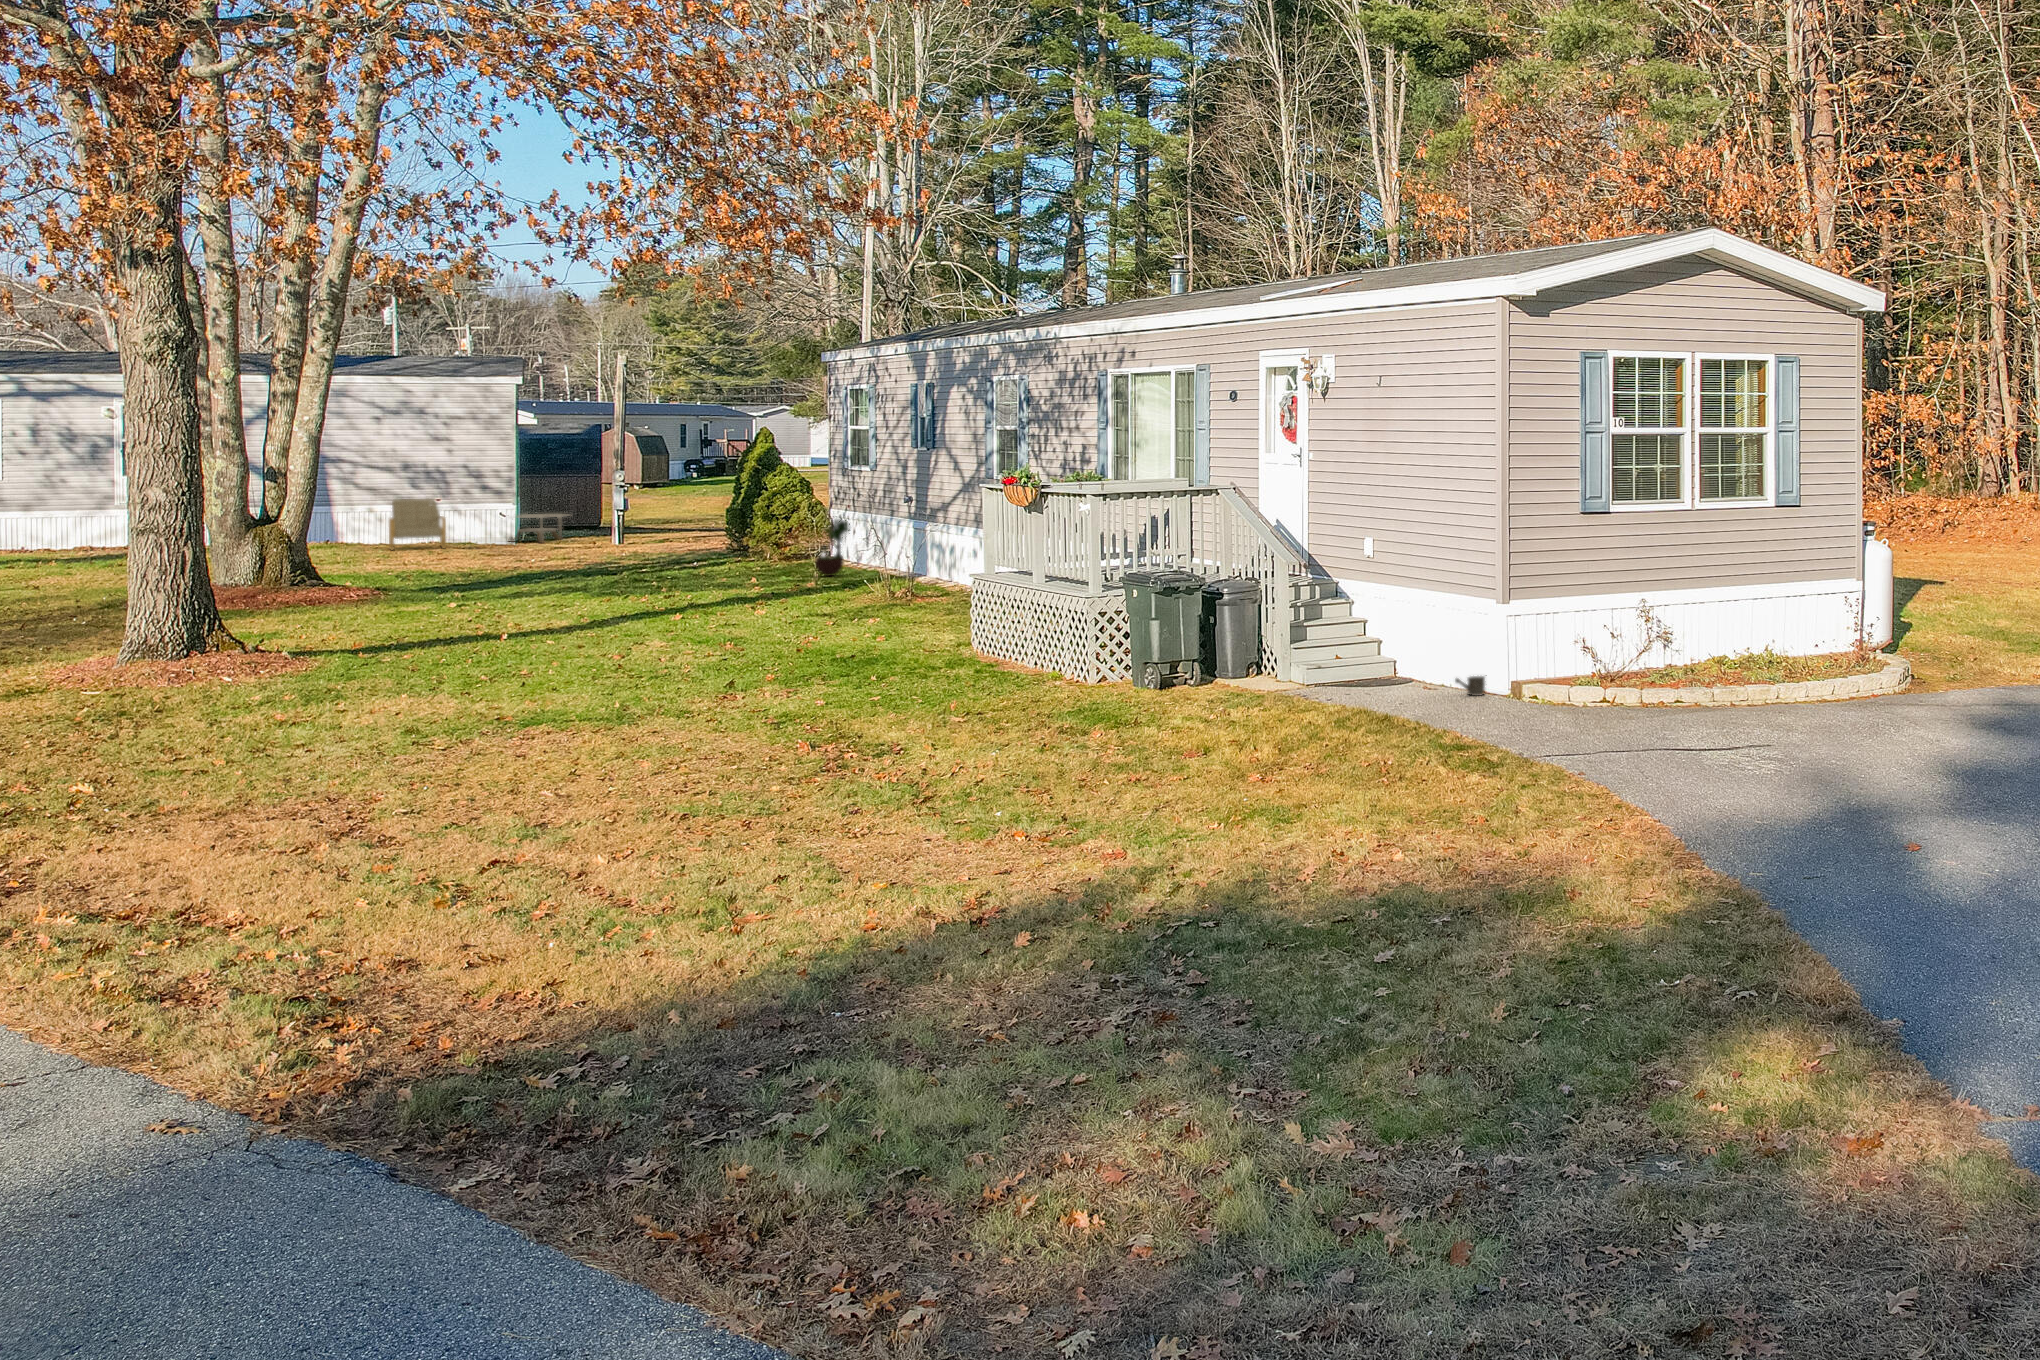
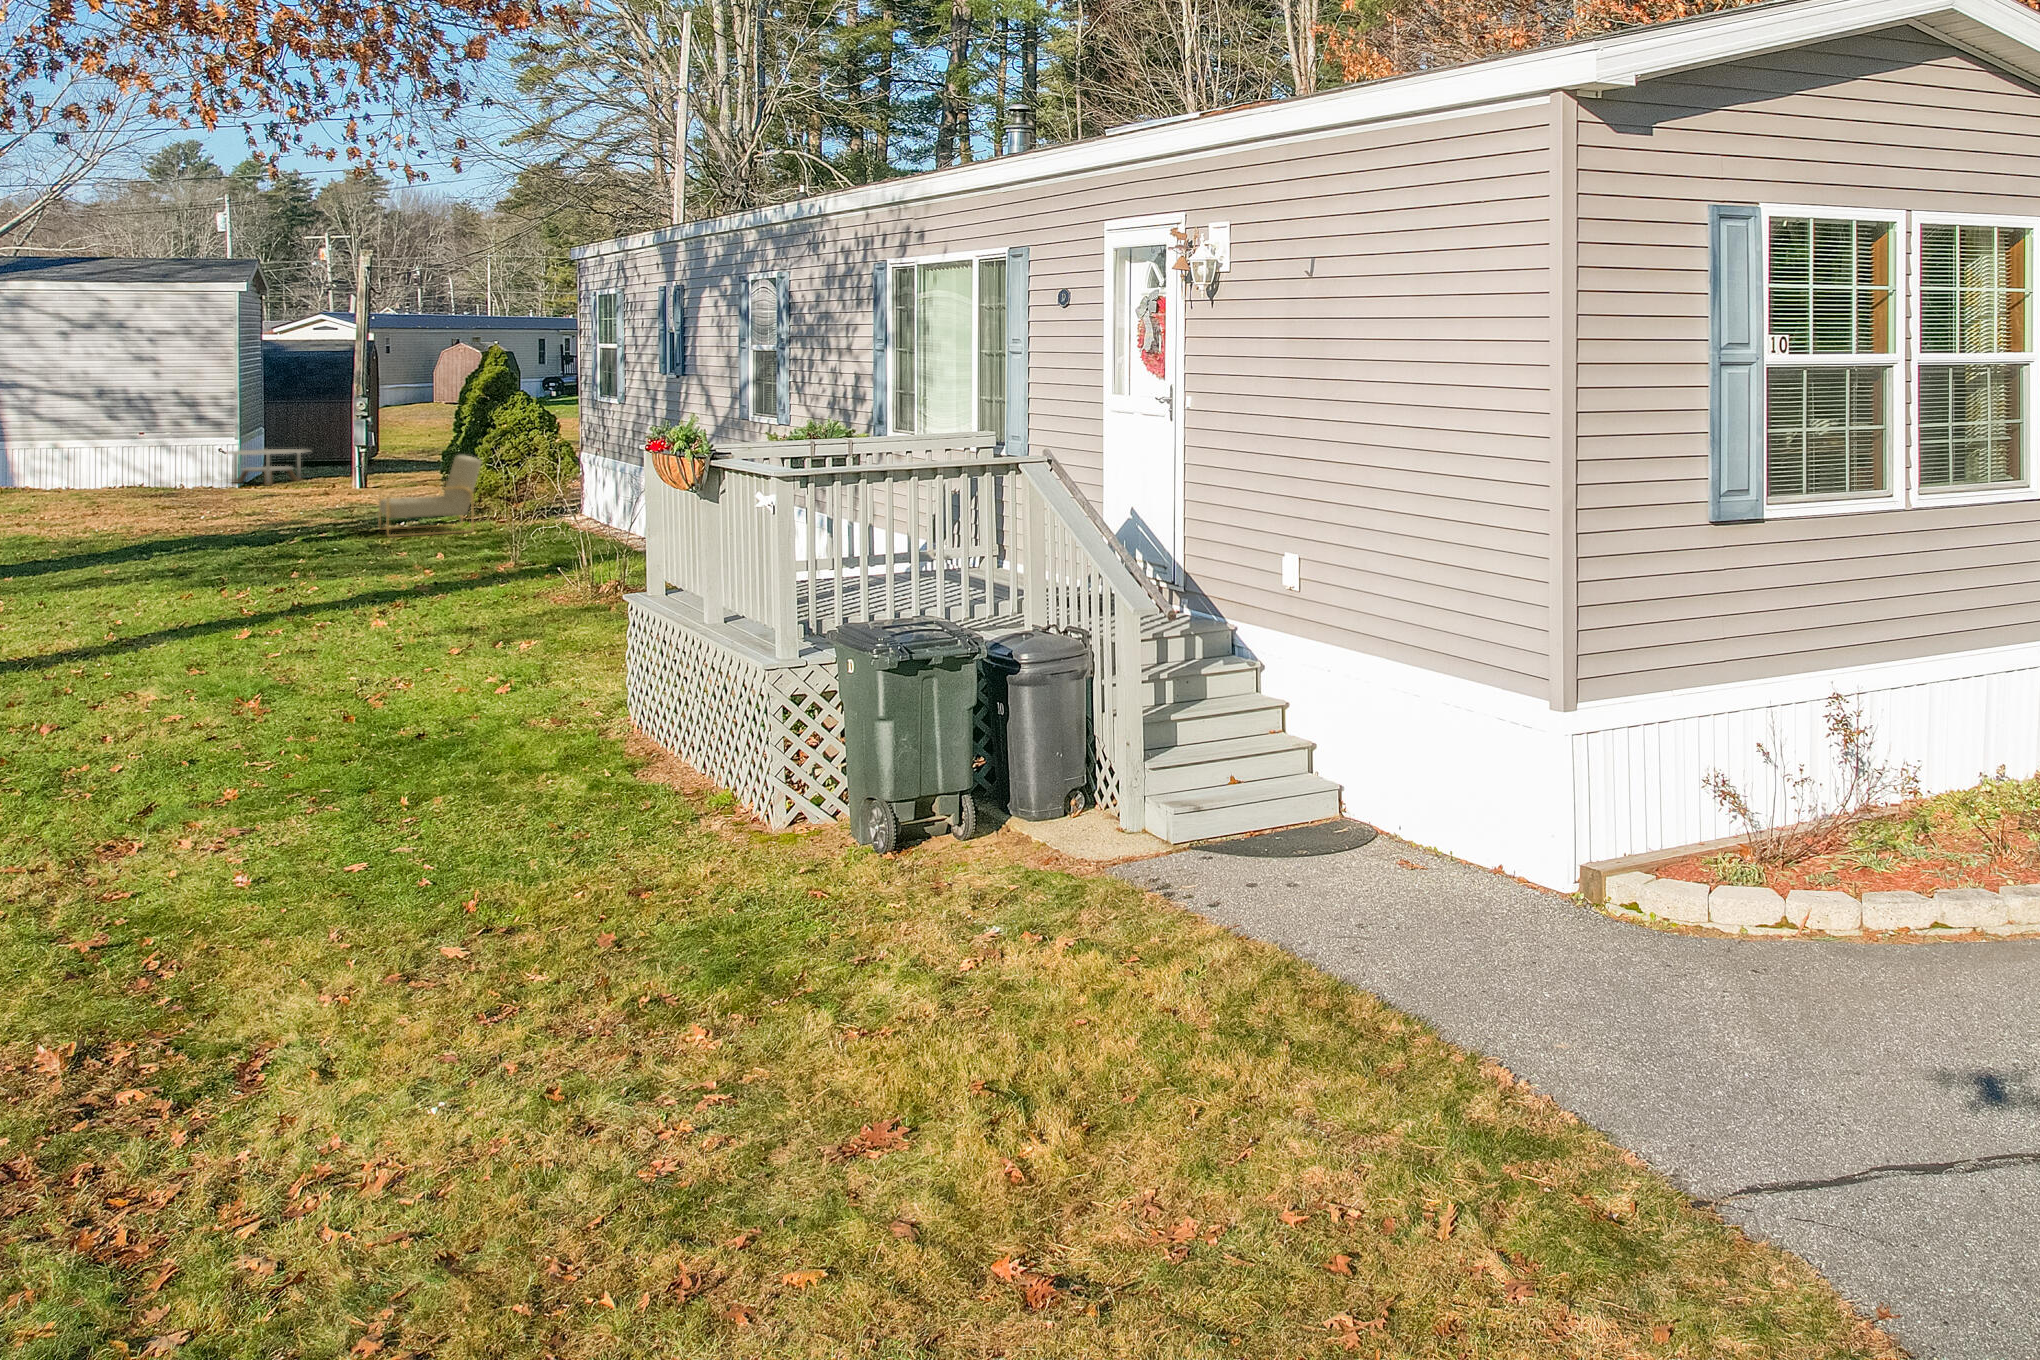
armchair: present [389,498,446,551] -> present [379,455,481,536]
potted tree: present [815,518,850,576] -> none [534,461,586,546]
watering can: present [1455,675,1487,696] -> none [1474,855,1537,904]

